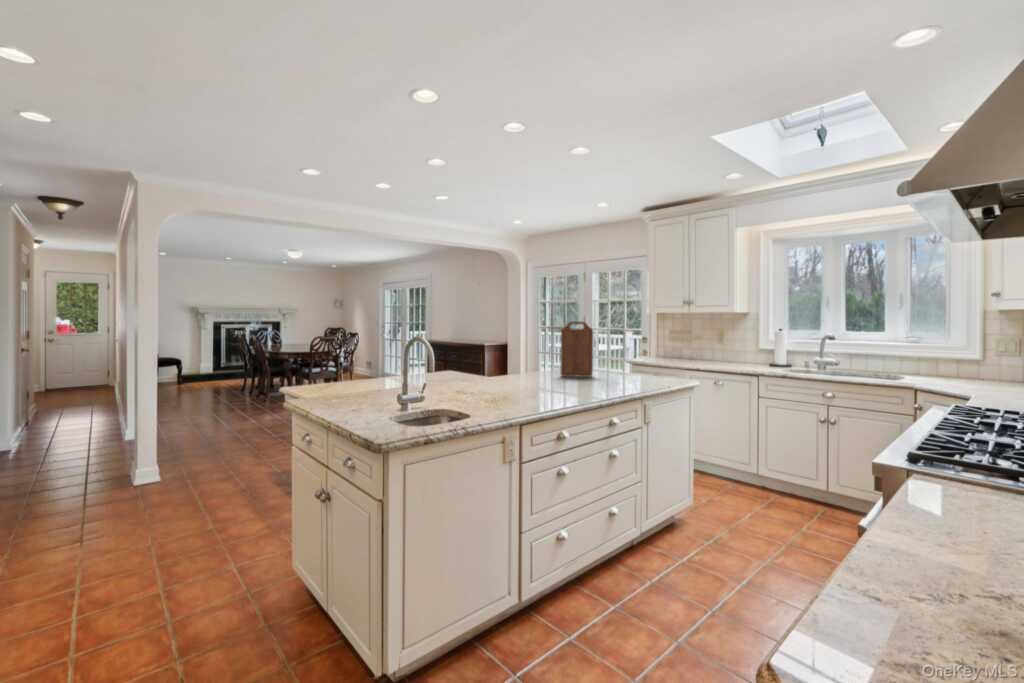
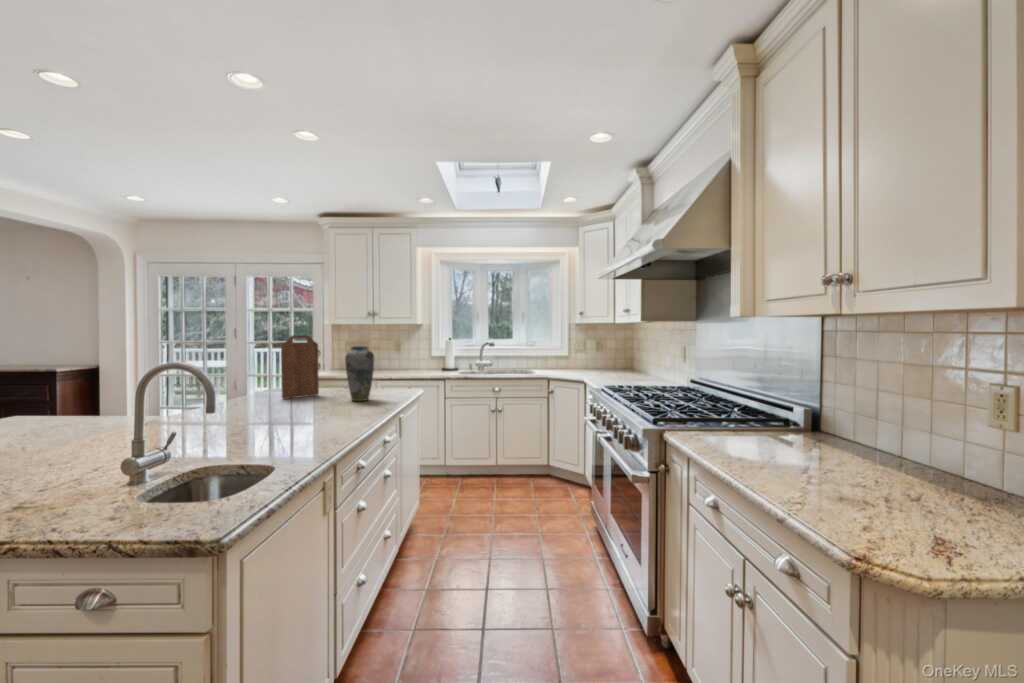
vase: none [605,332,632,385] -> present [345,346,374,401]

